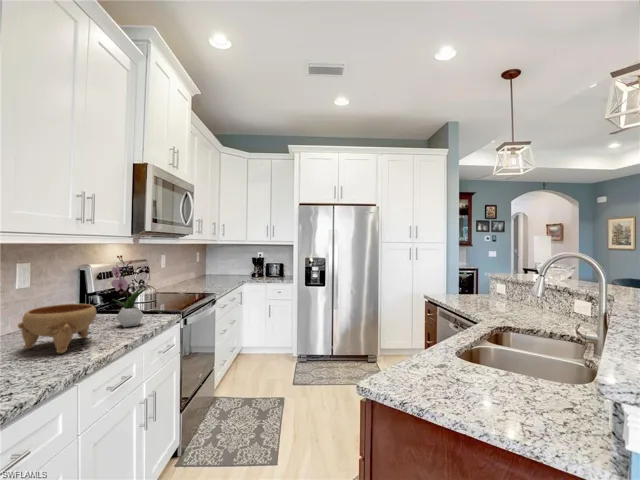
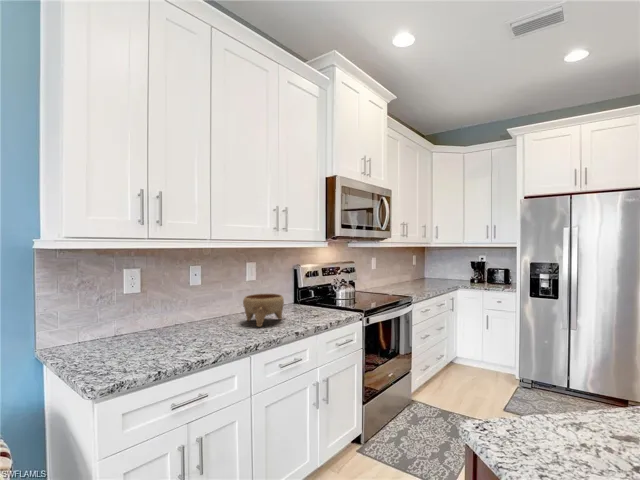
flower arrangement: present [111,255,145,327] -> none [301,259,324,316]

